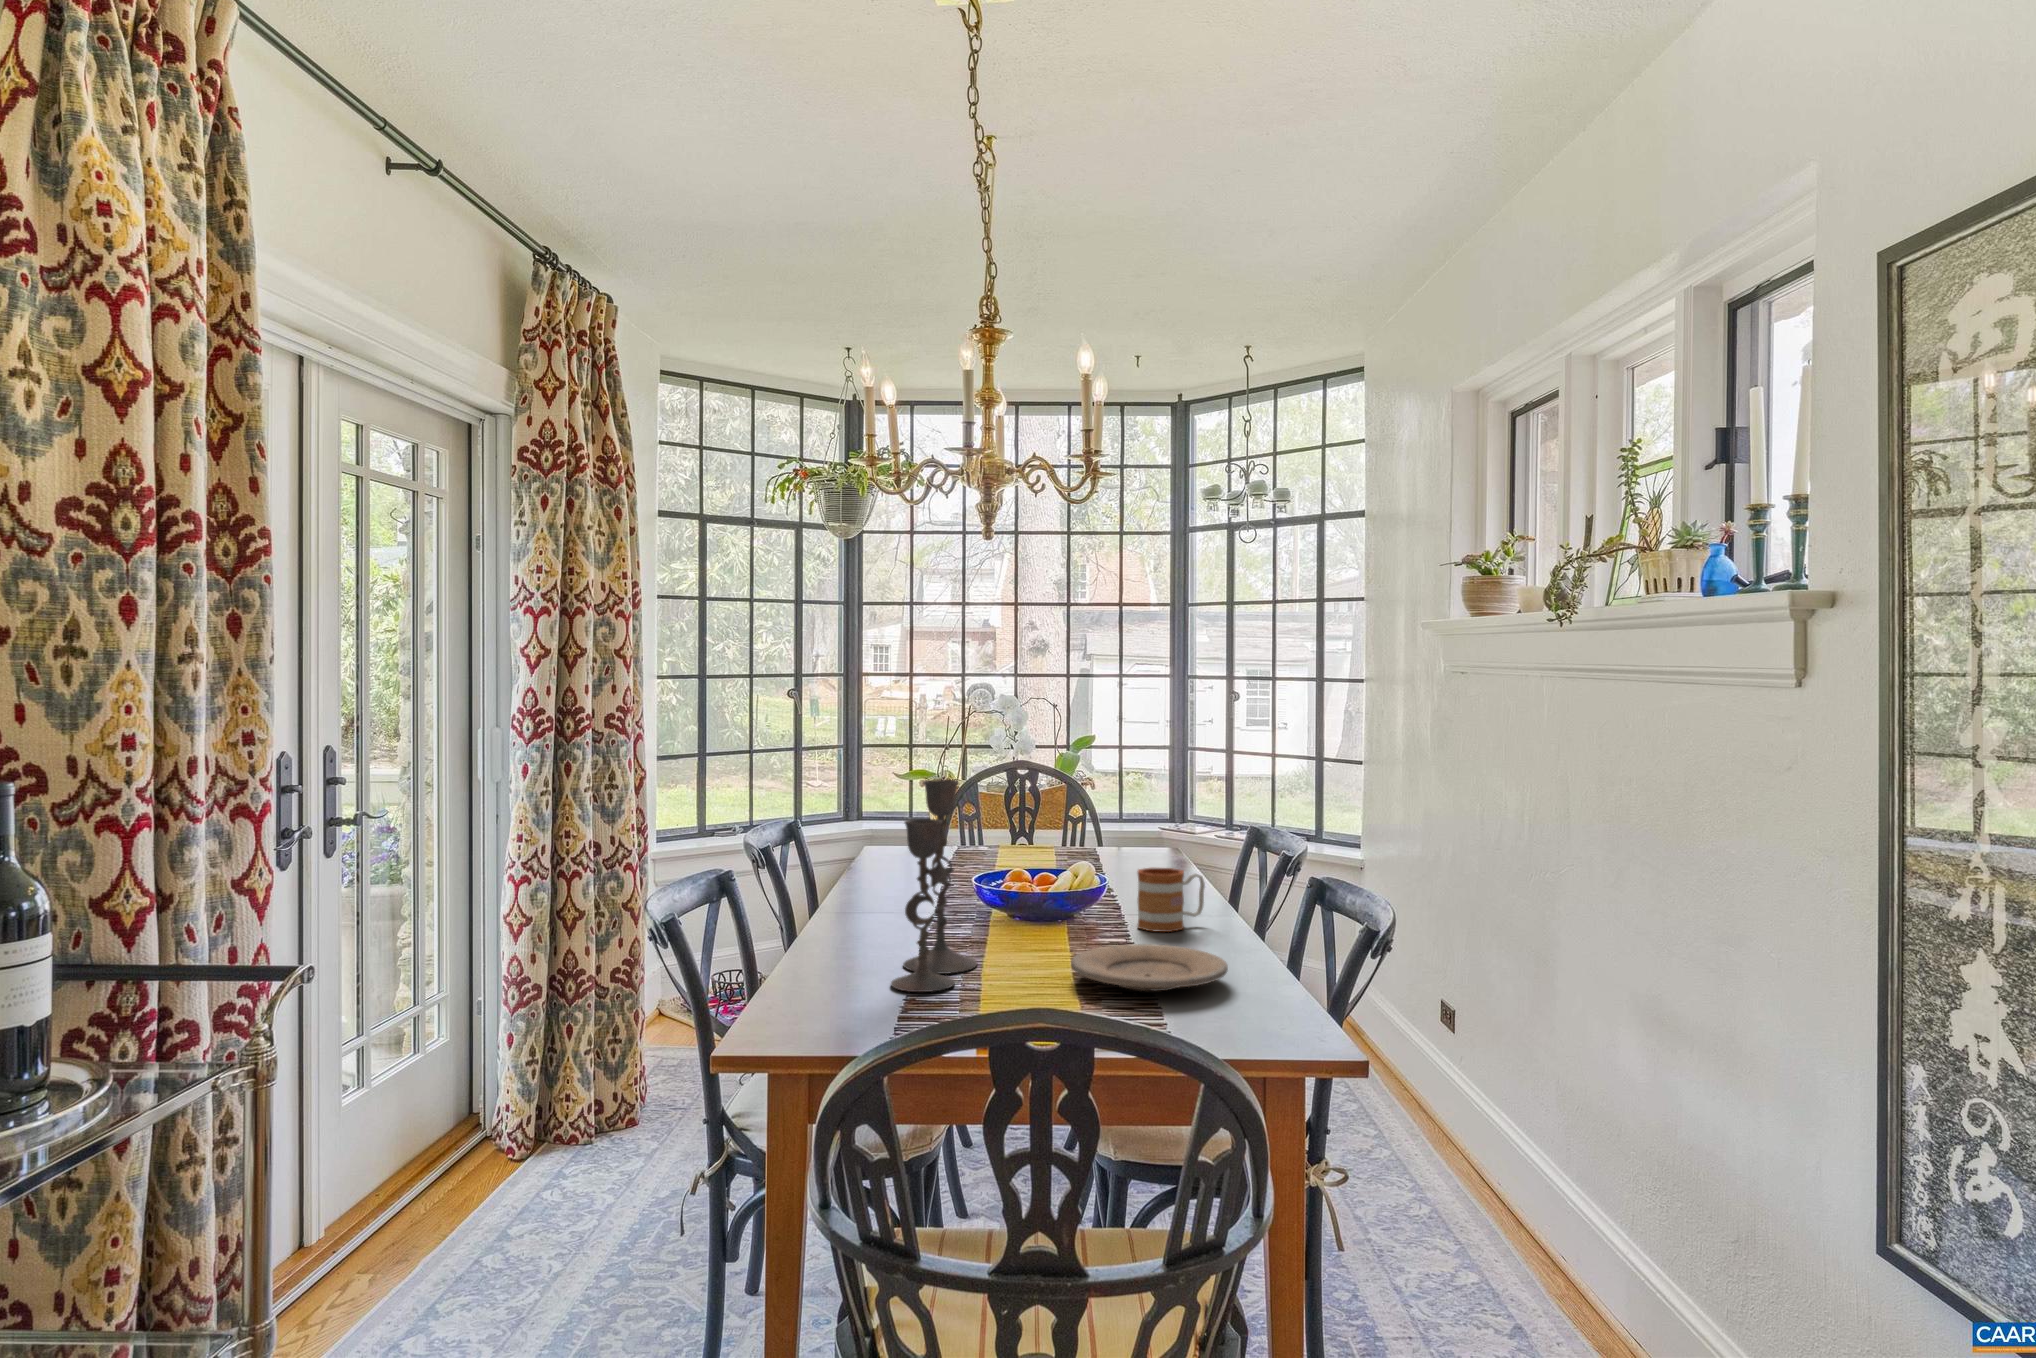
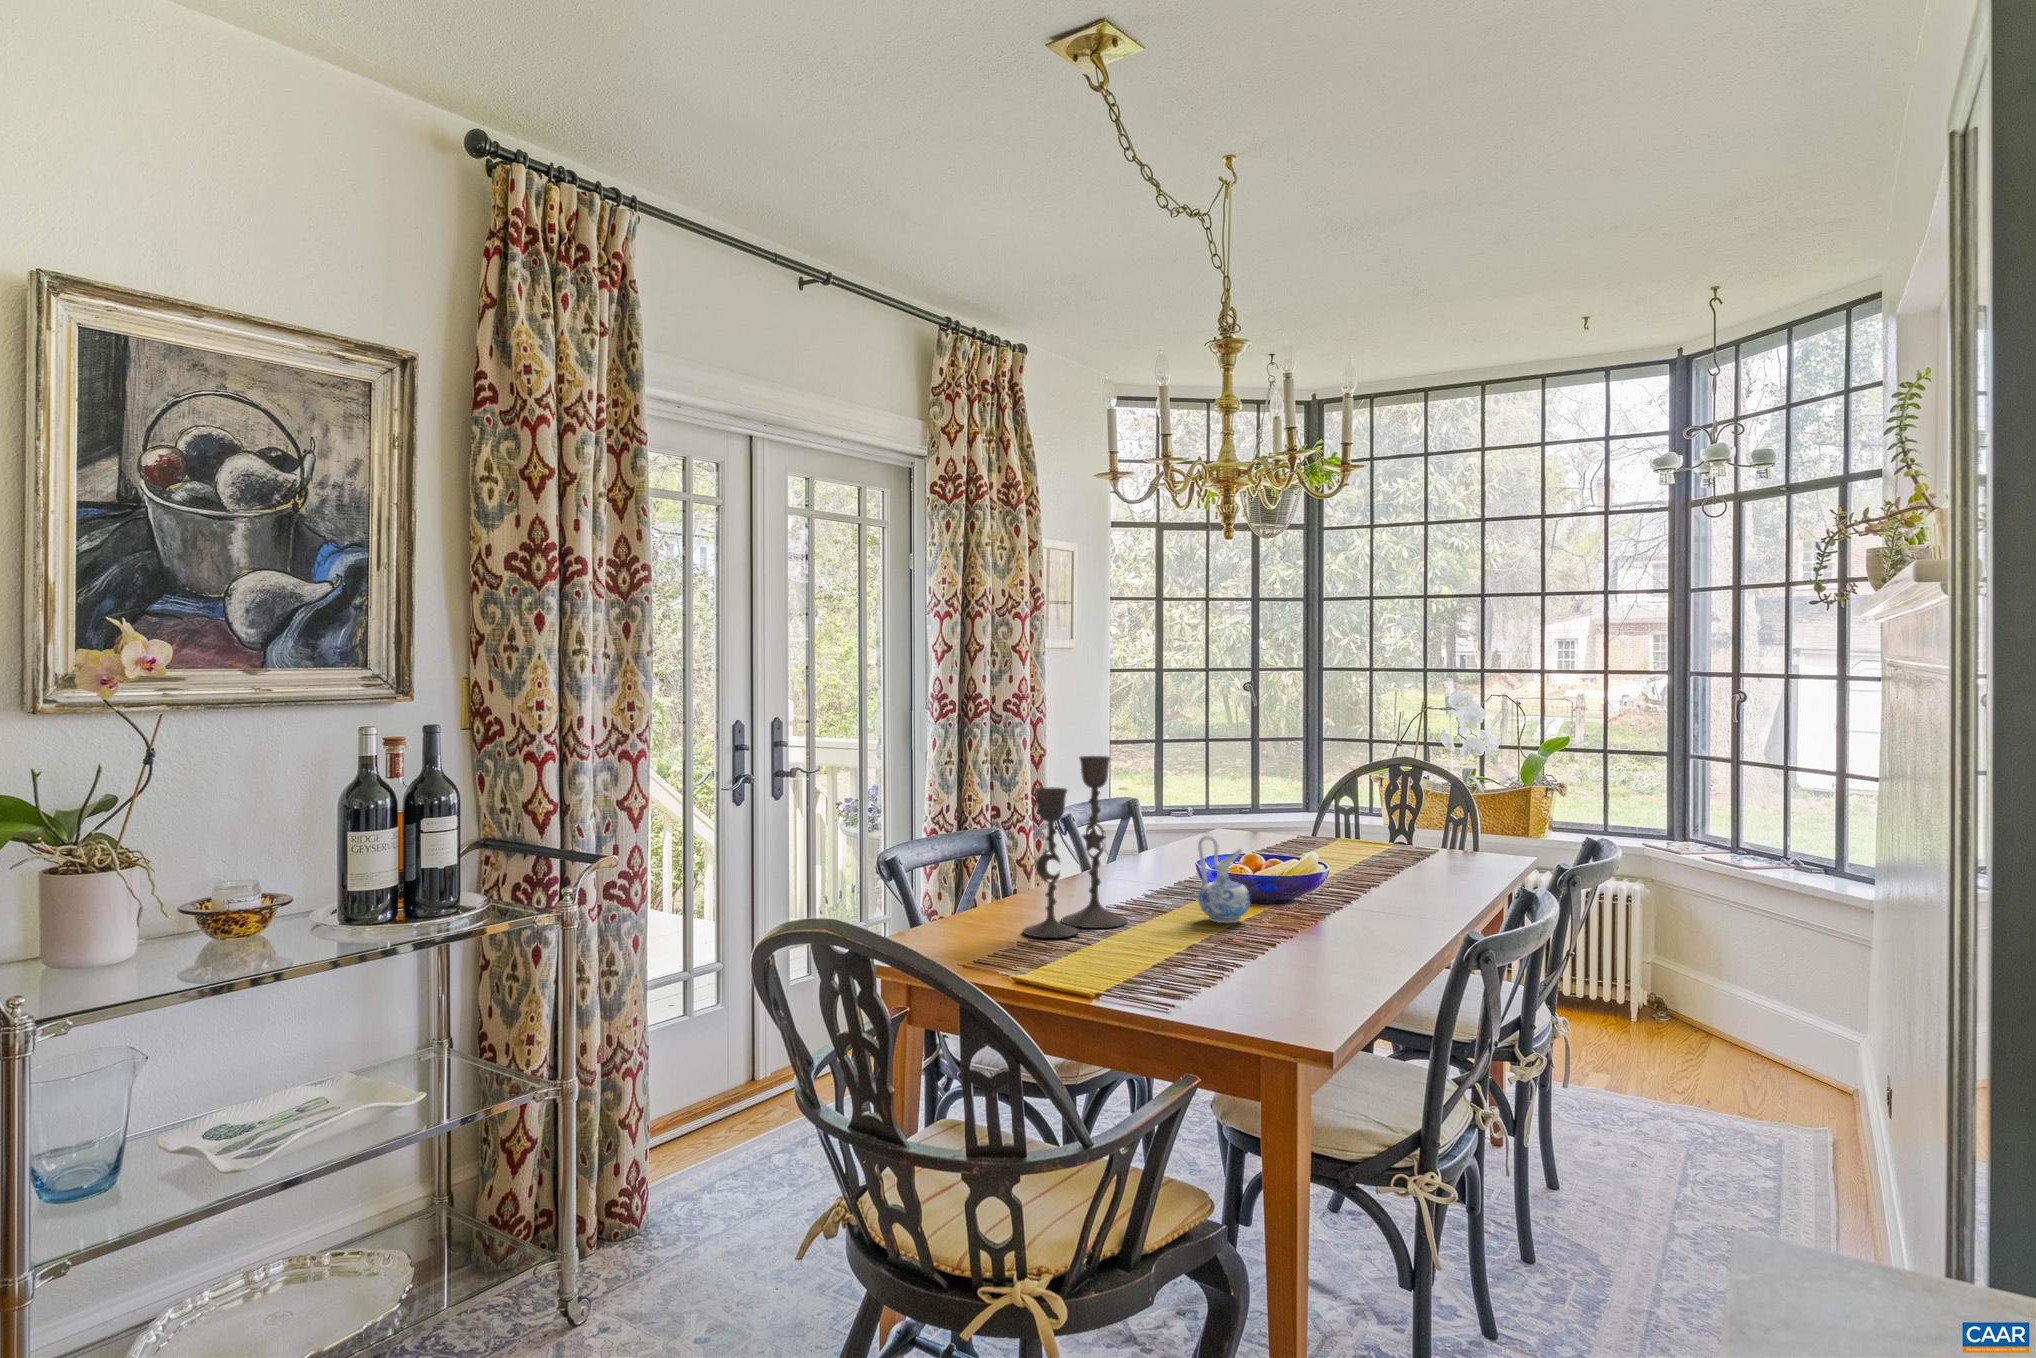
ceramic pitcher: none [1032,858,1086,948] -> present [1198,835,1250,923]
mug: present [1137,868,1205,932] -> none [1328,858,1405,923]
plate: present [1071,944,1228,991] -> none [1165,922,1319,965]

